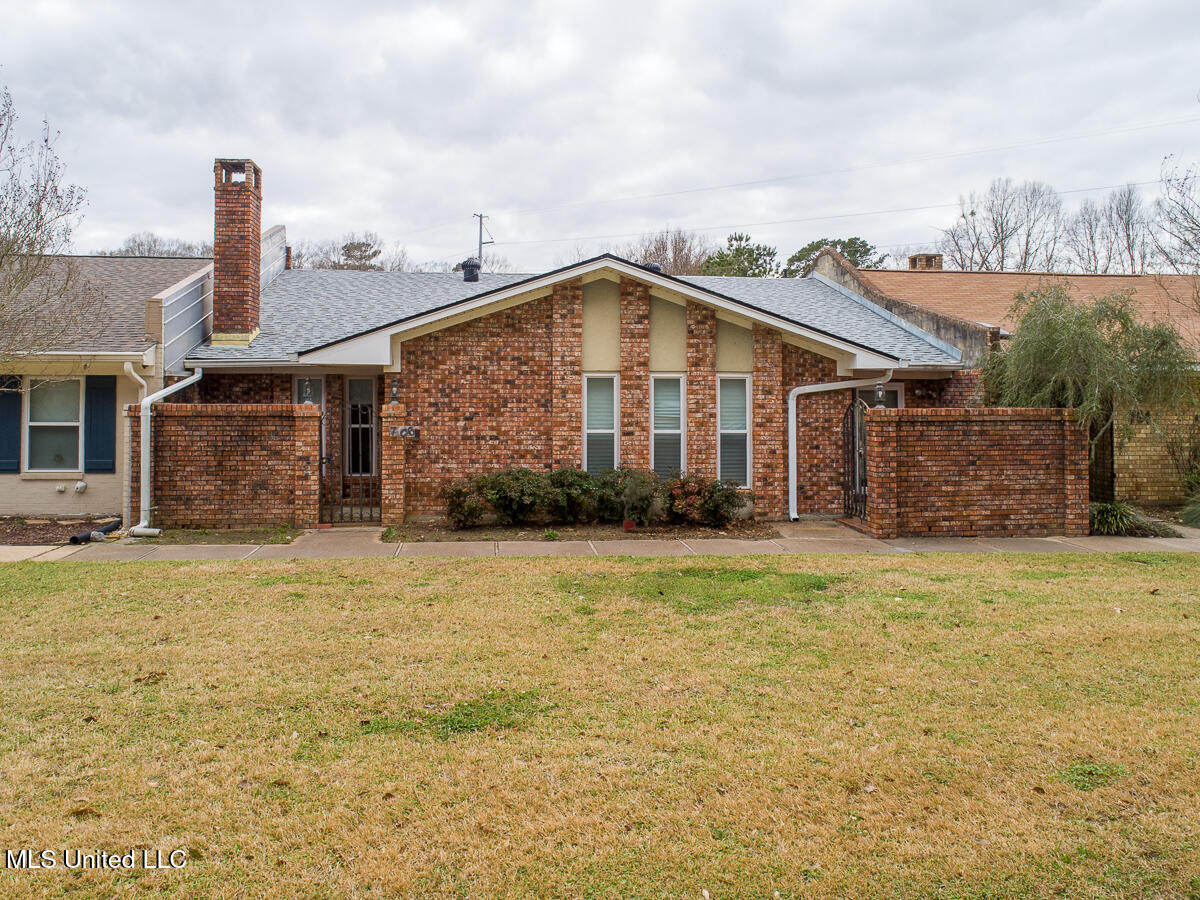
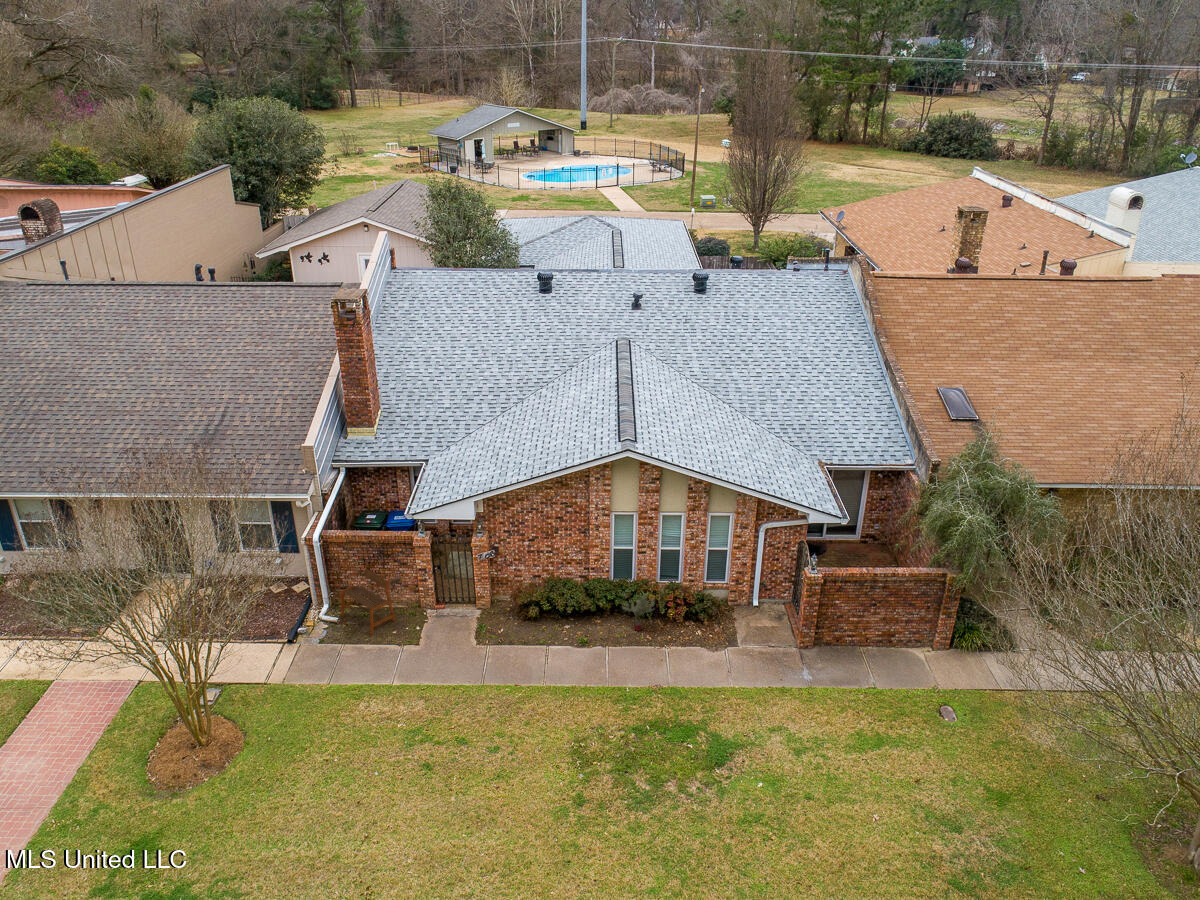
bench: none [168,461,254,542] -> present [340,569,395,635]

